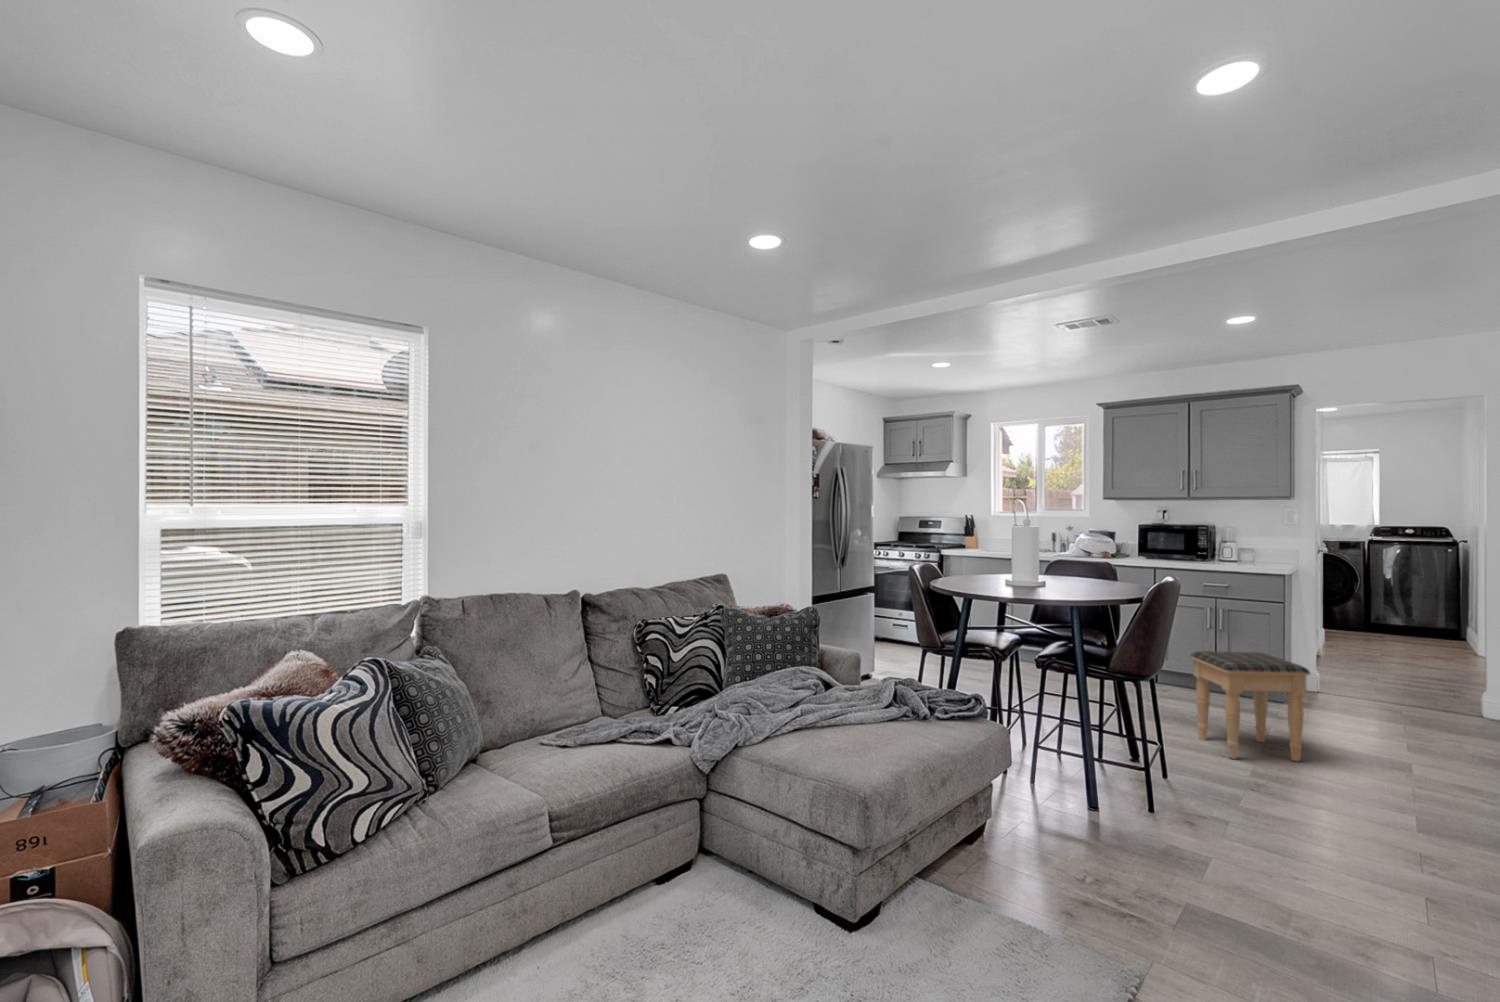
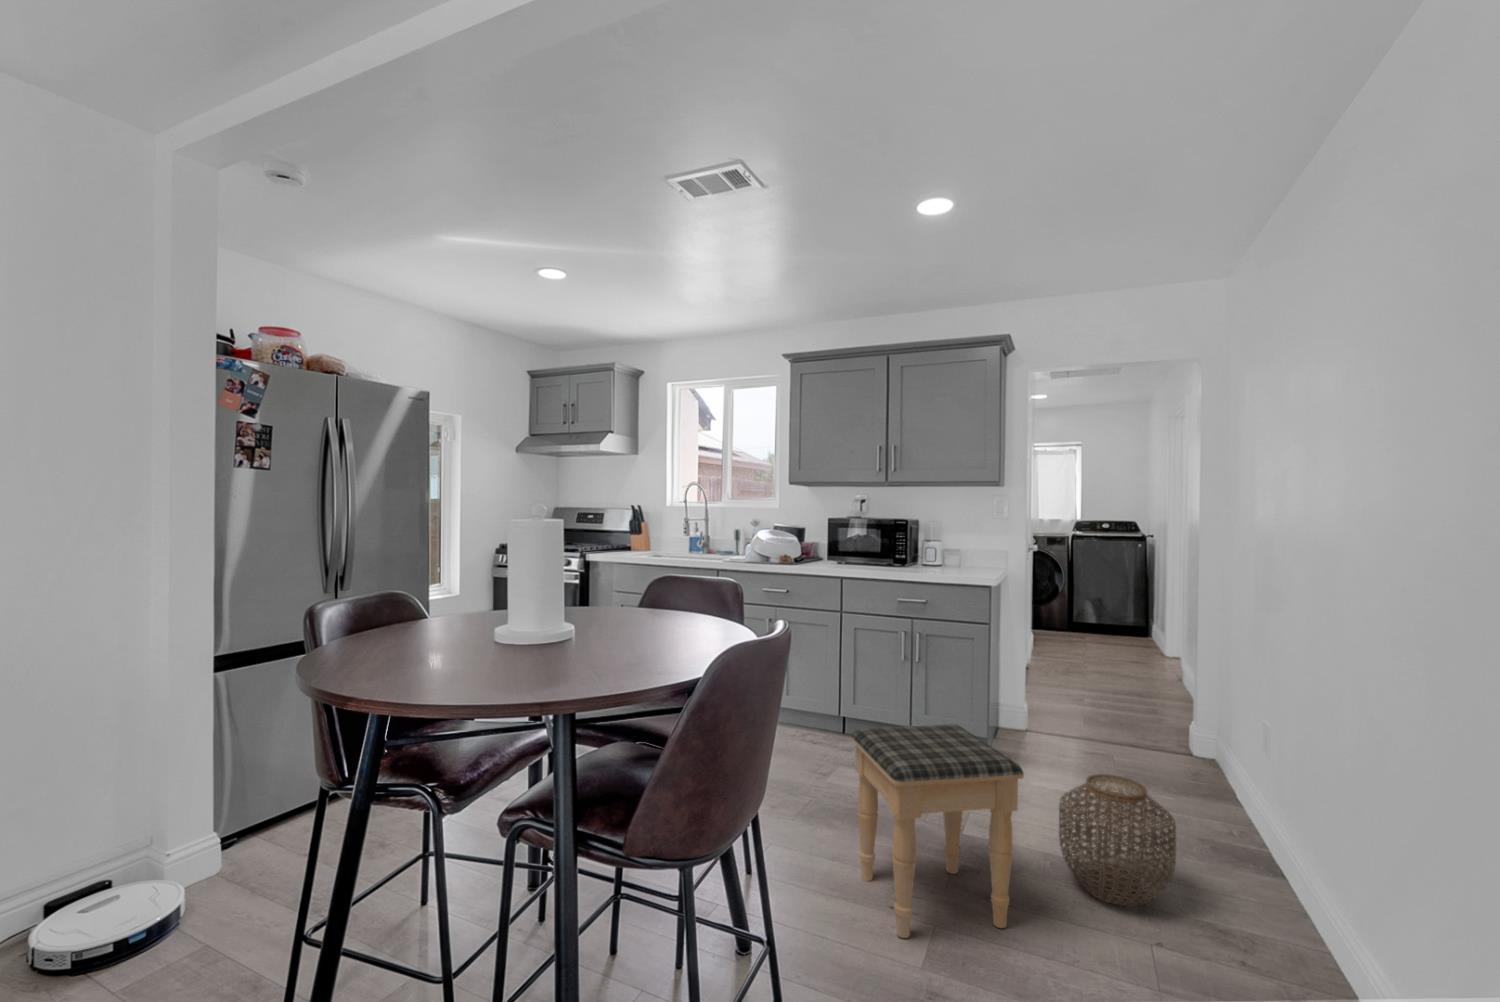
woven basket: none [1338,687,1422,763] -> present [1059,774,1176,906]

